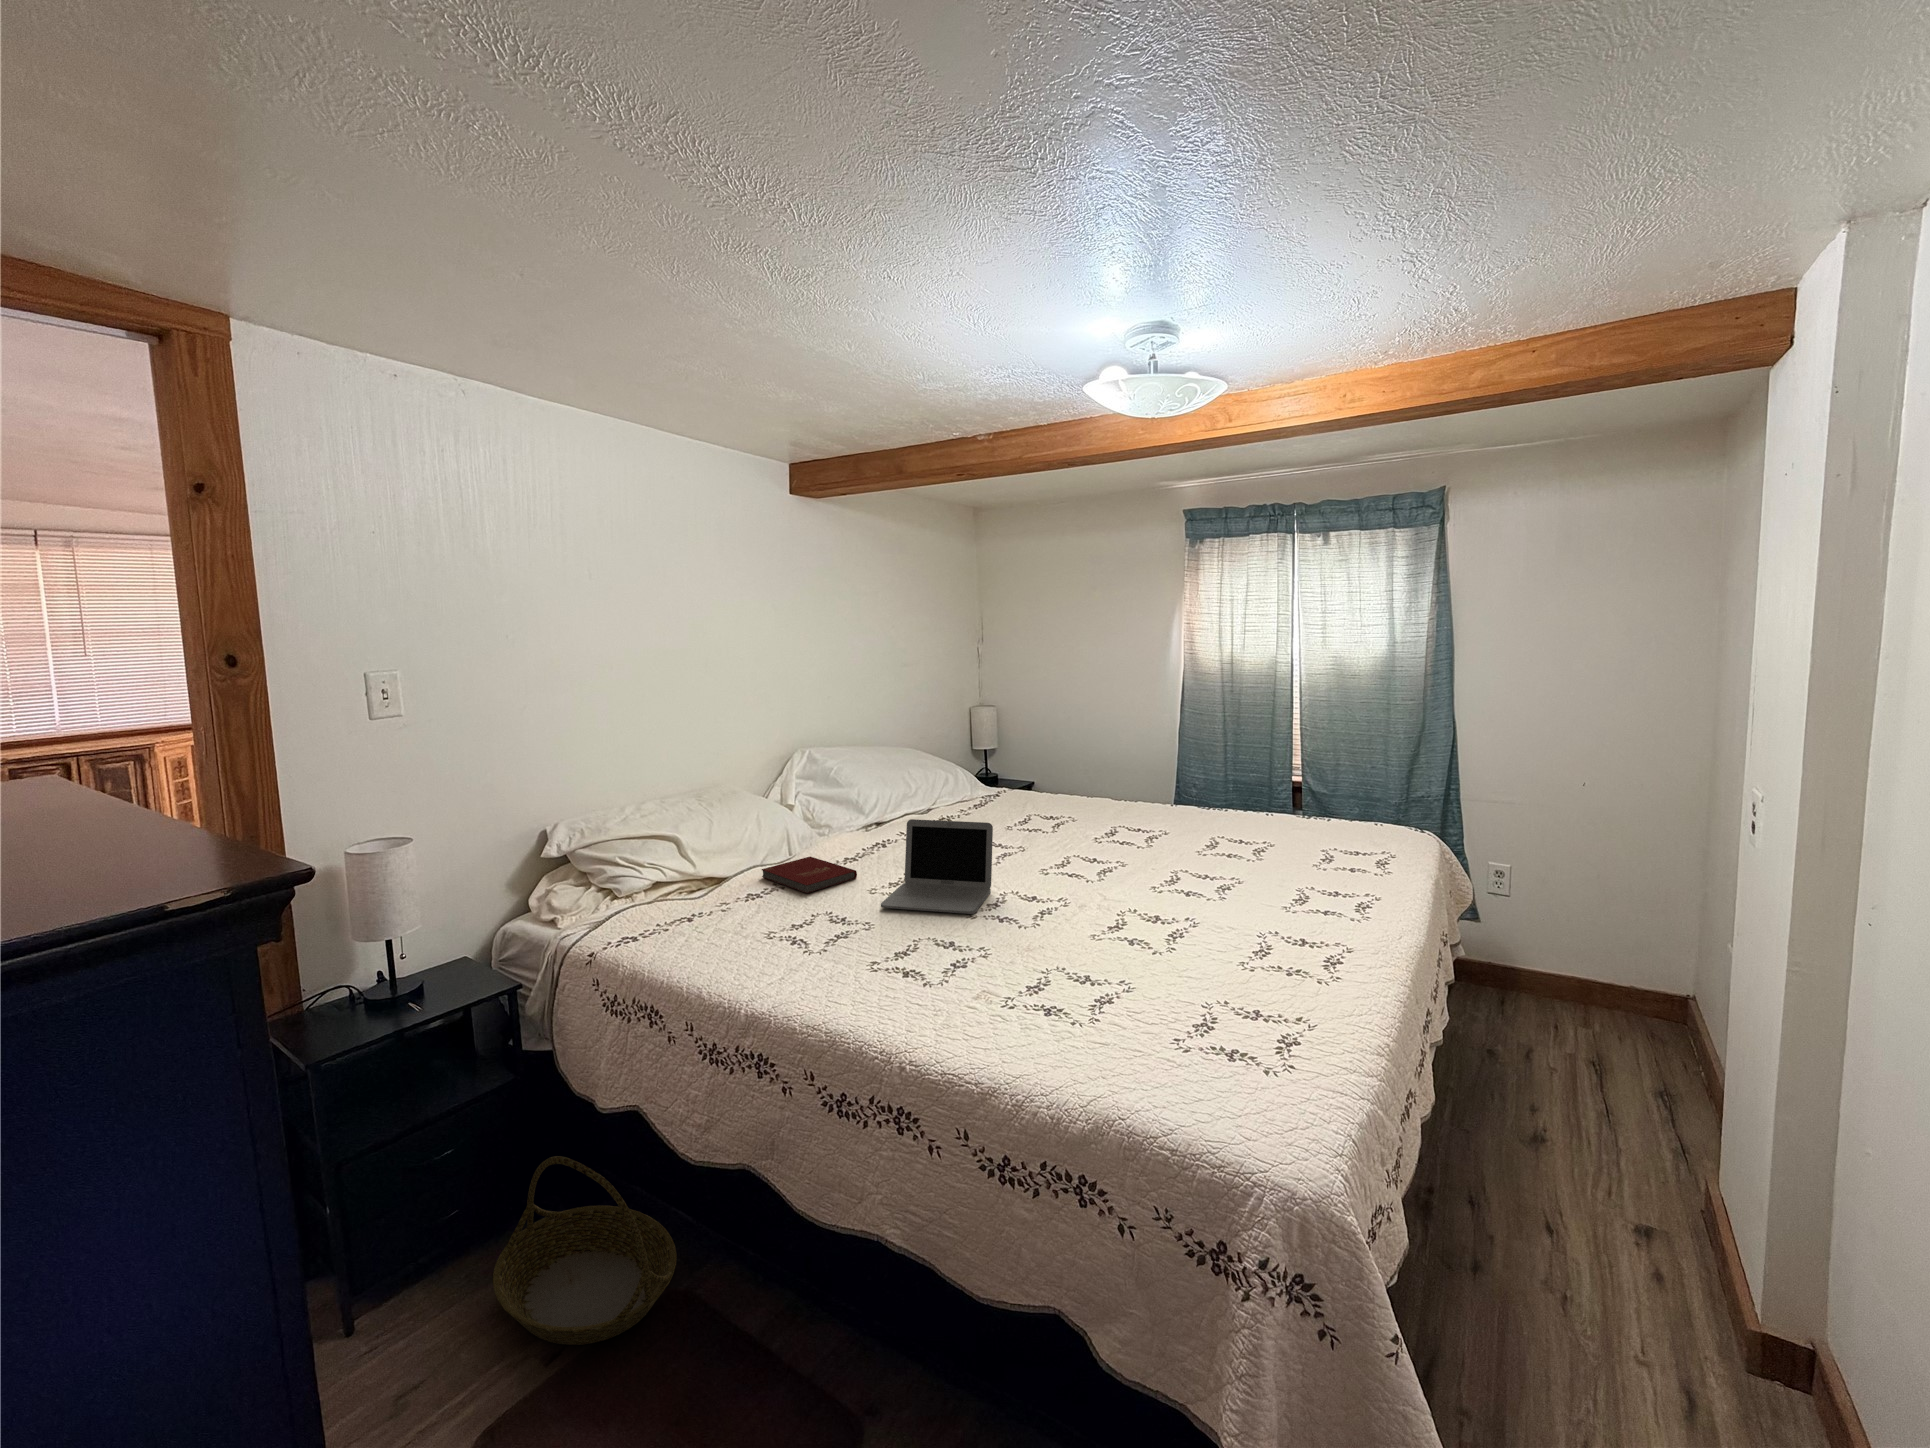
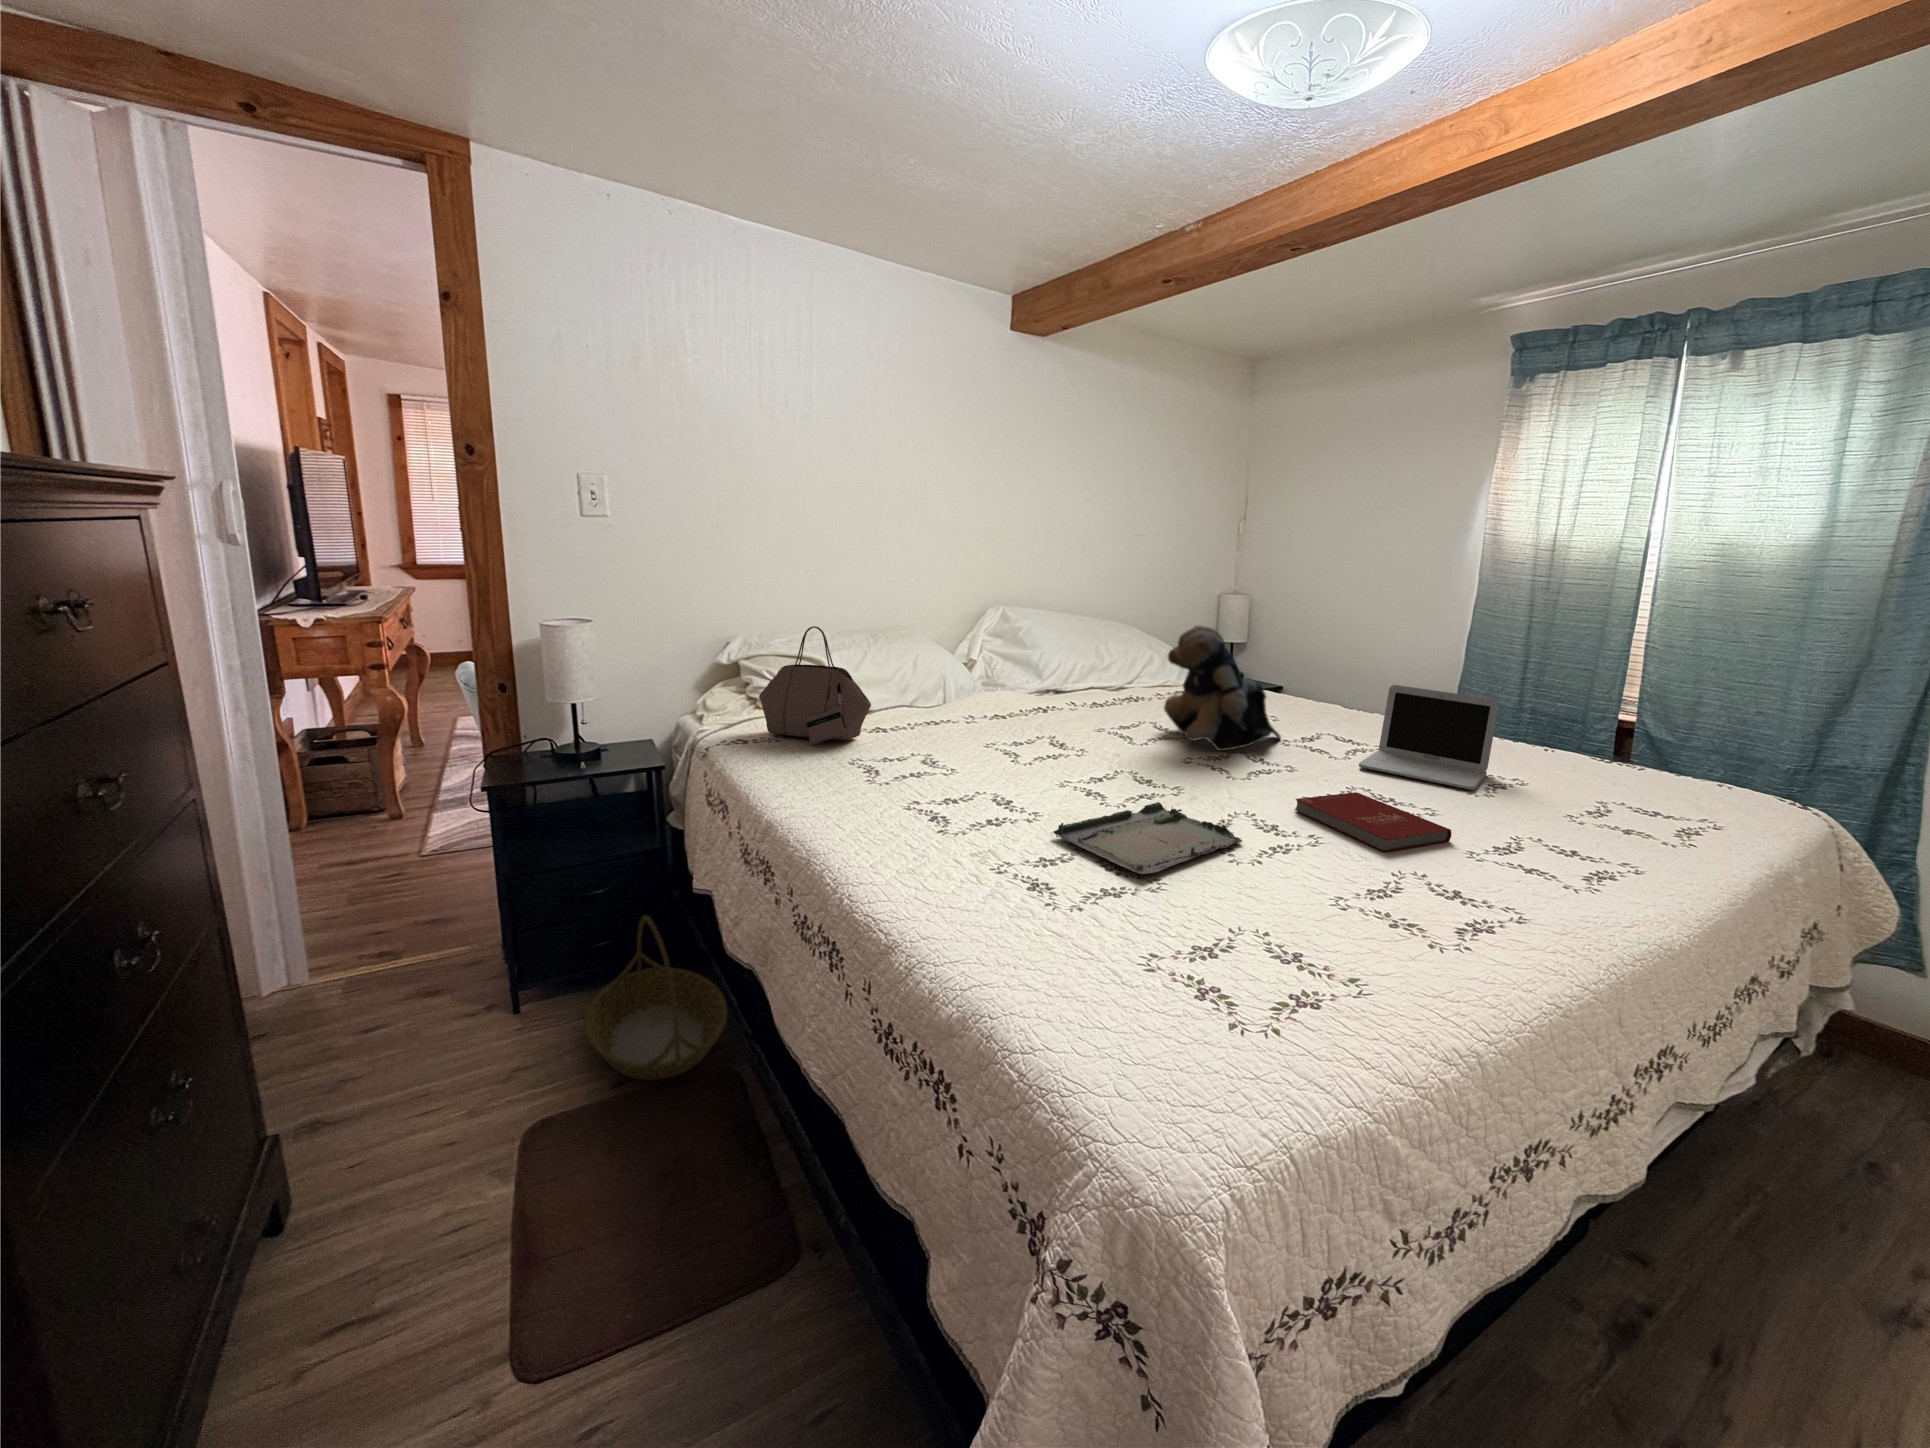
teddy bear: none [1000,753,1094,855] -> present [1164,626,1281,751]
handbag: none [631,804,763,925] -> present [759,626,871,745]
laptop: present [881,819,993,914] -> present [1359,685,1499,790]
book: present [762,857,857,893] -> present [1295,792,1451,851]
tray: none [1018,912,1150,975] -> present [1054,802,1242,875]

